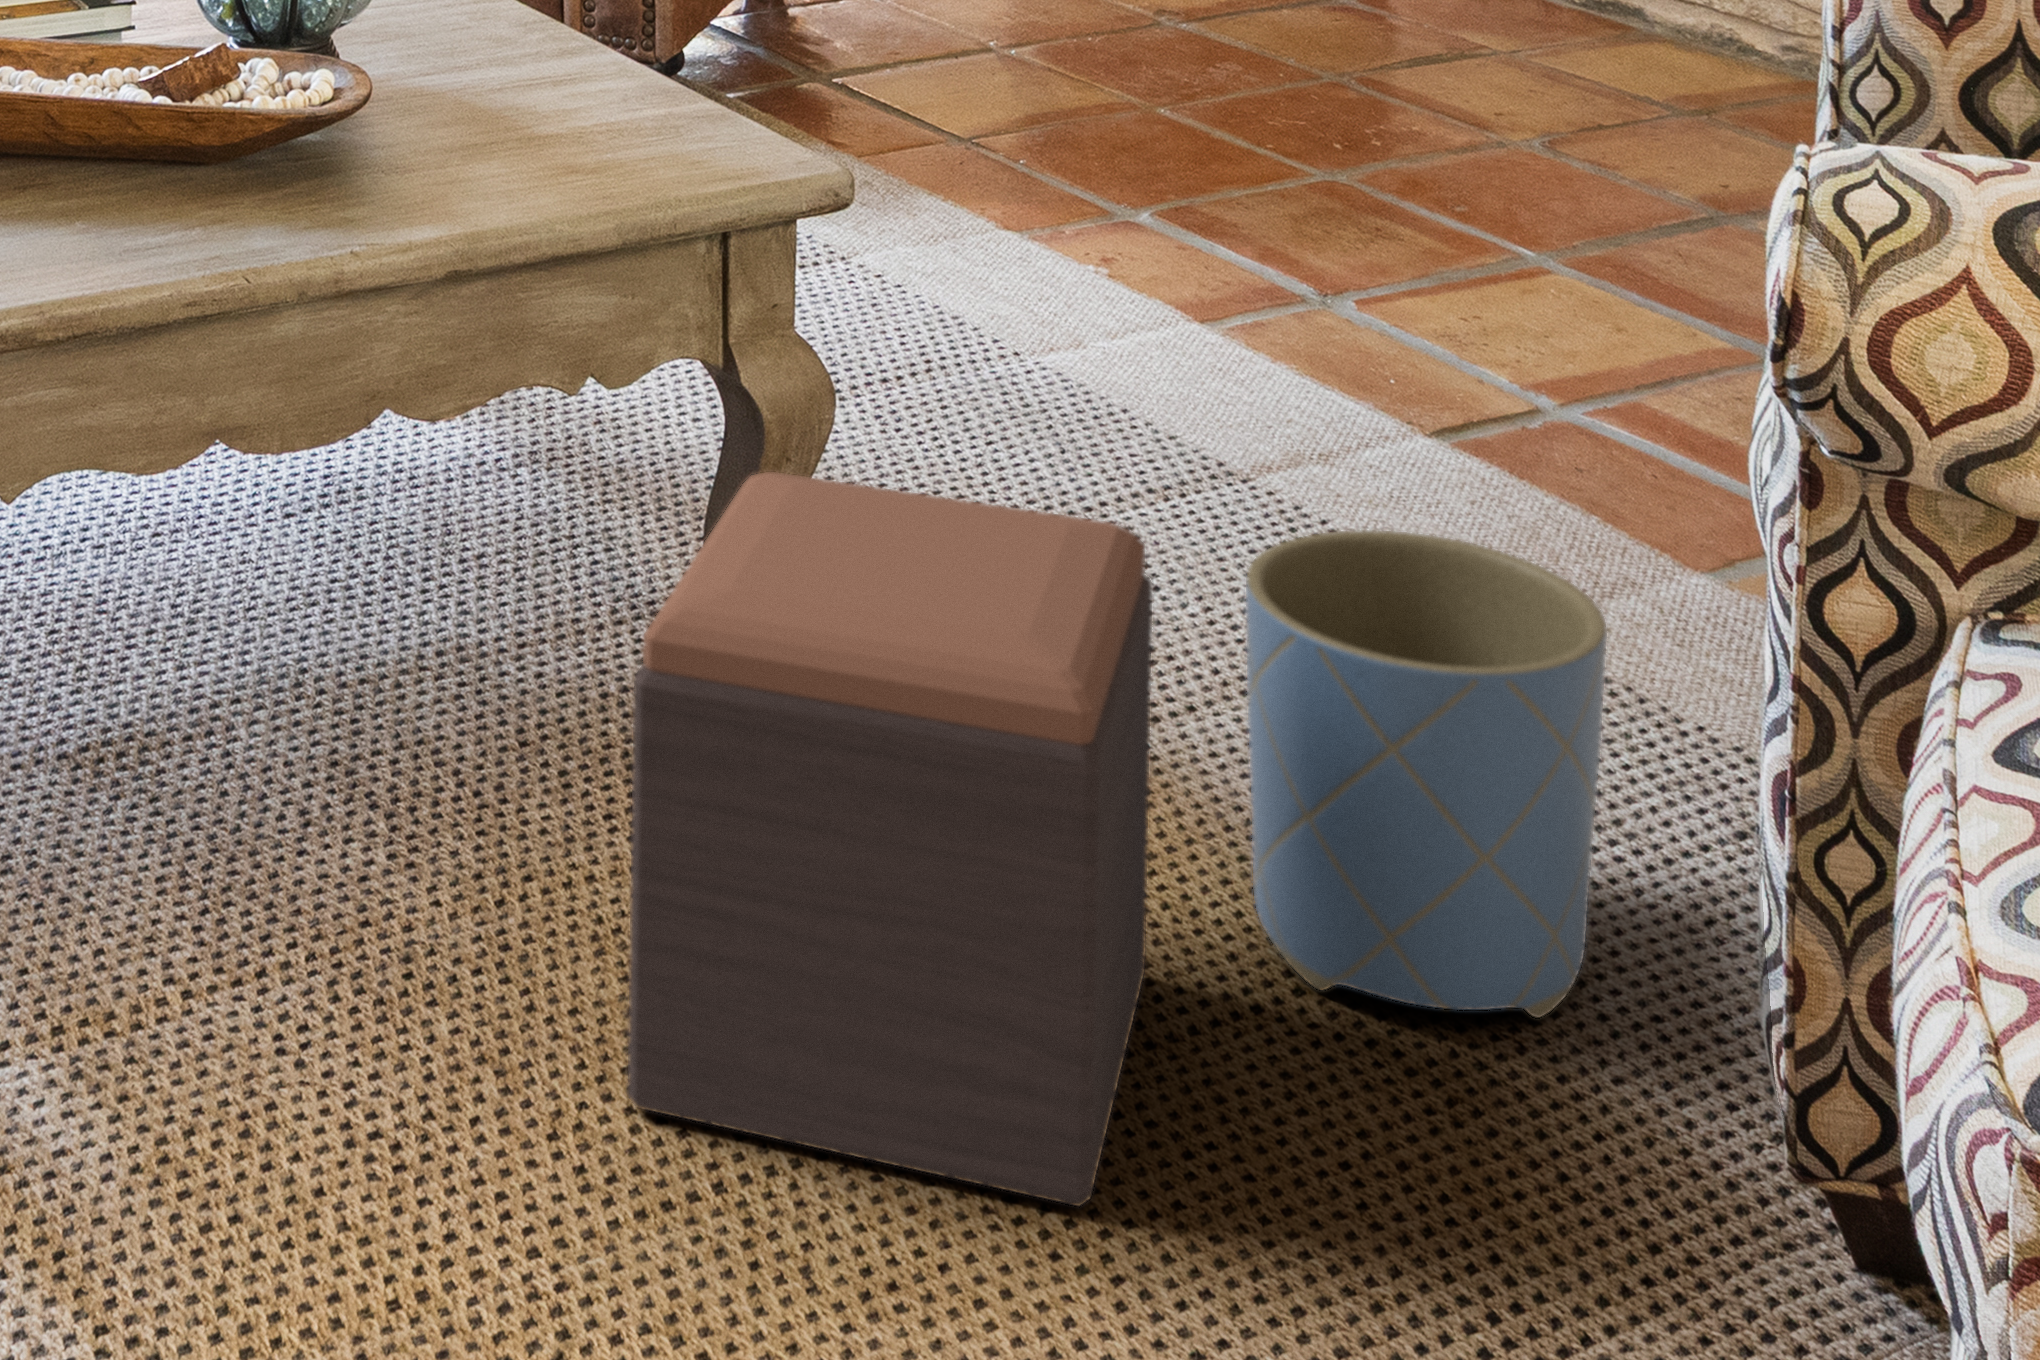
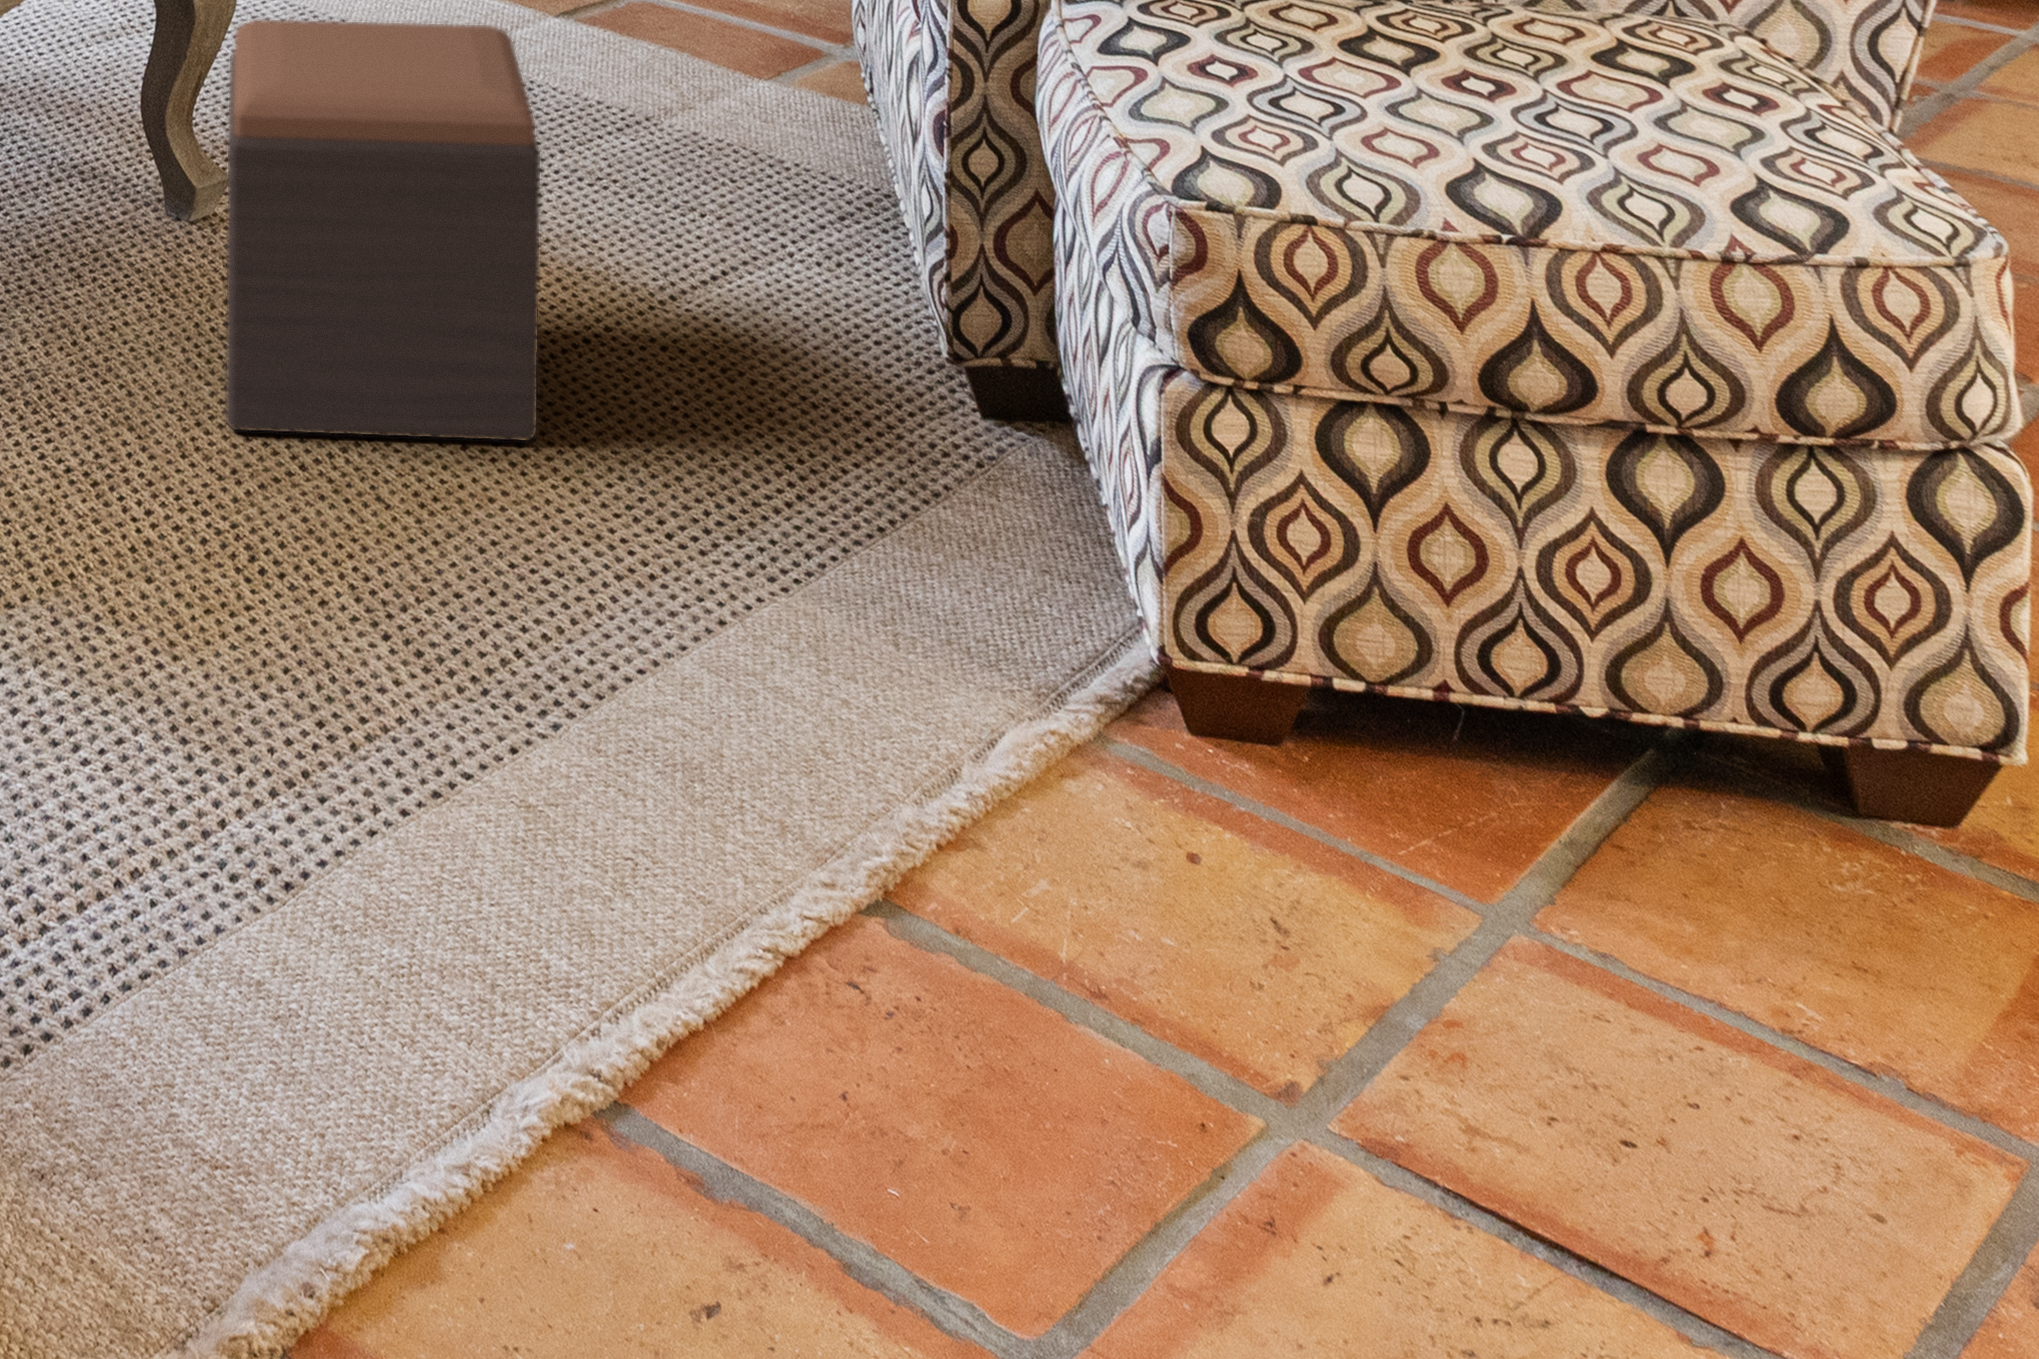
planter: present [1246,530,1607,1018] -> none [556,29,788,319]

